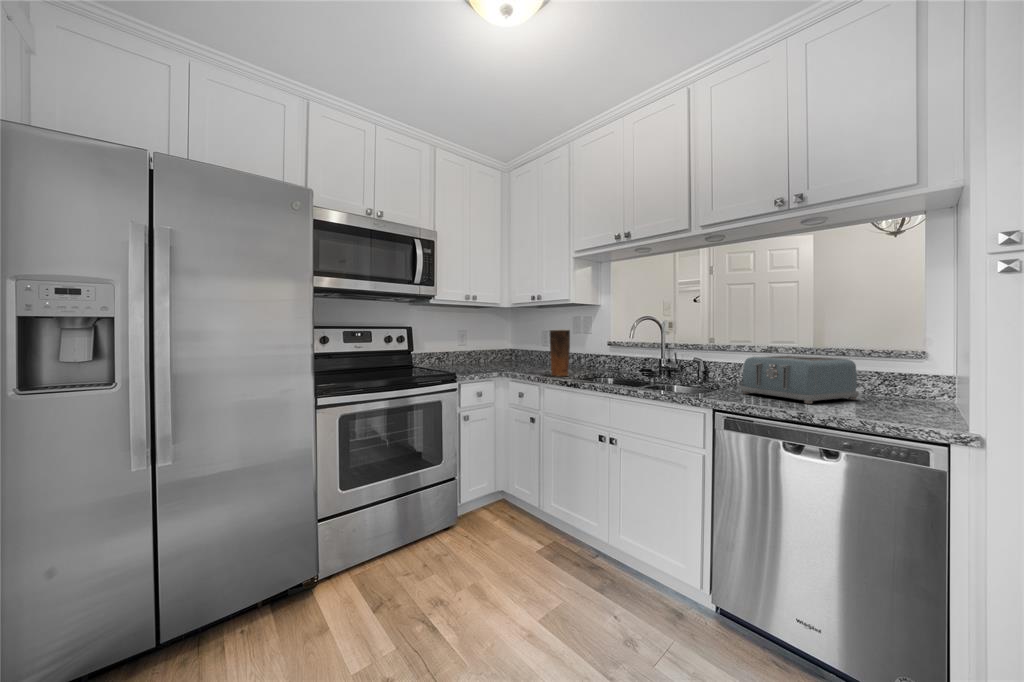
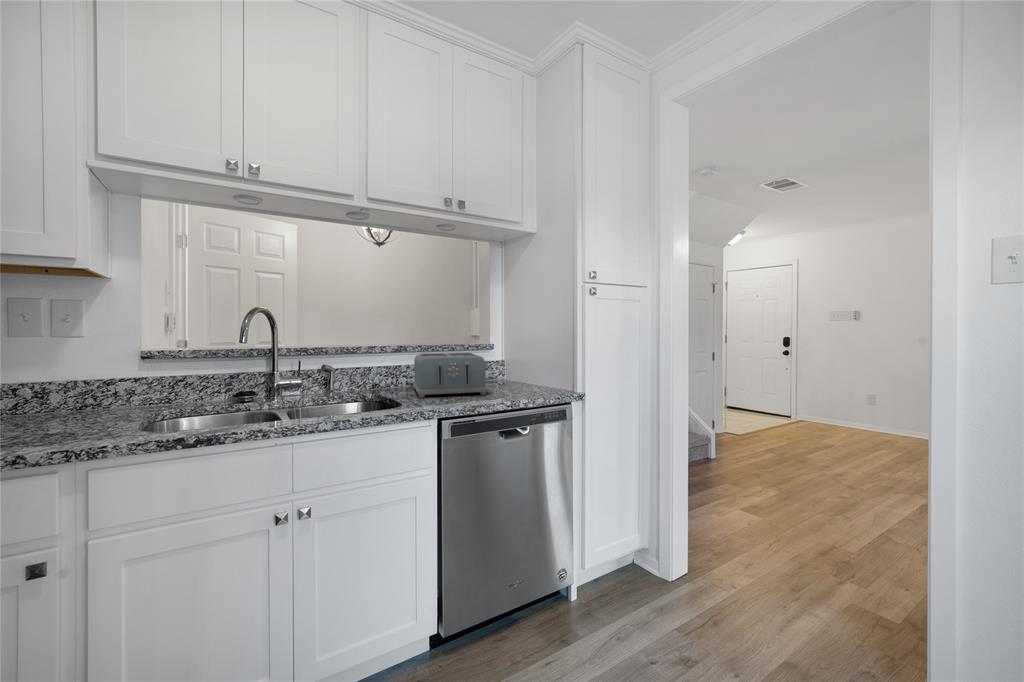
vase: present [549,330,570,376] -> none [55,329,120,438]

